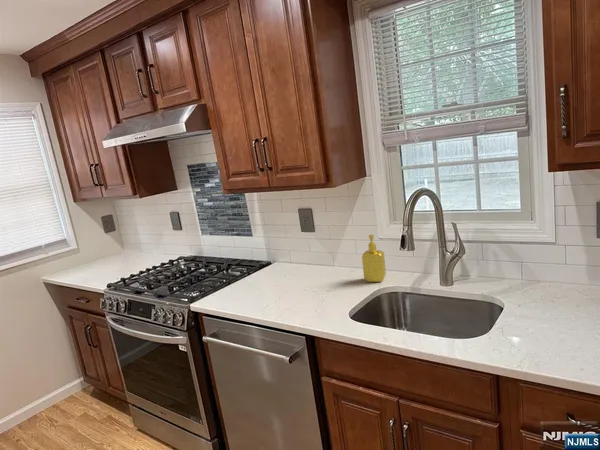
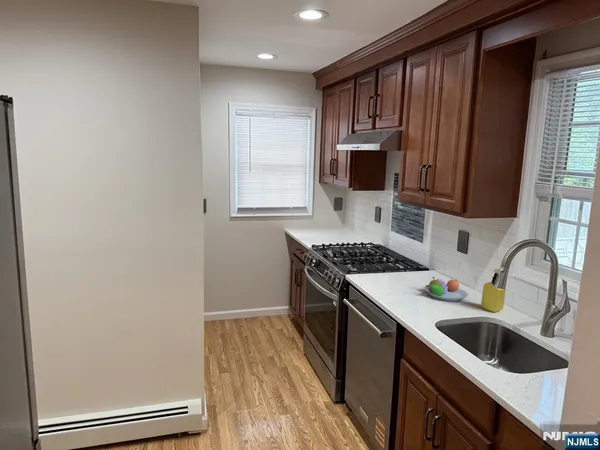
fruit bowl: none [297,262,344,290] -> present [426,277,468,301]

